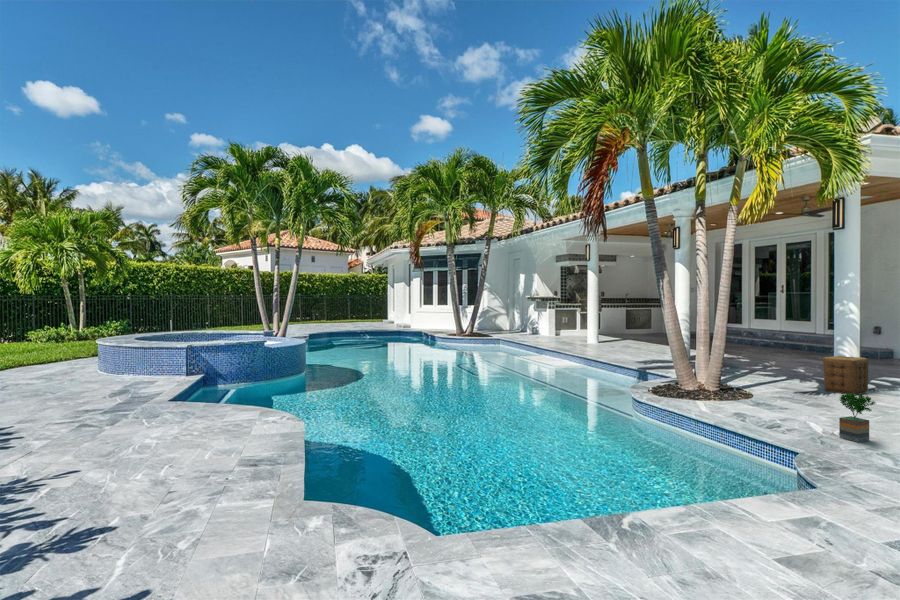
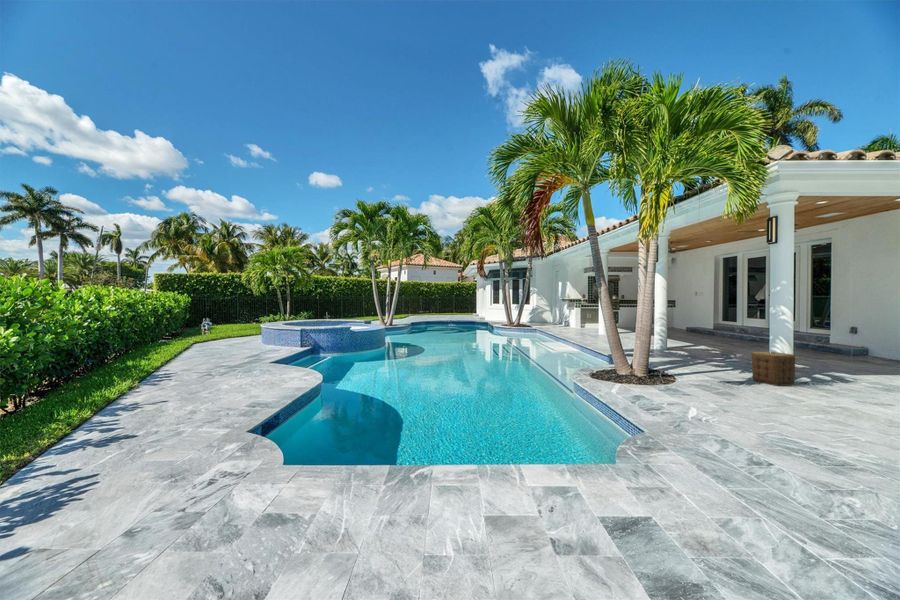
potted tree: present [839,393,875,442] -> none [704,380,738,422]

